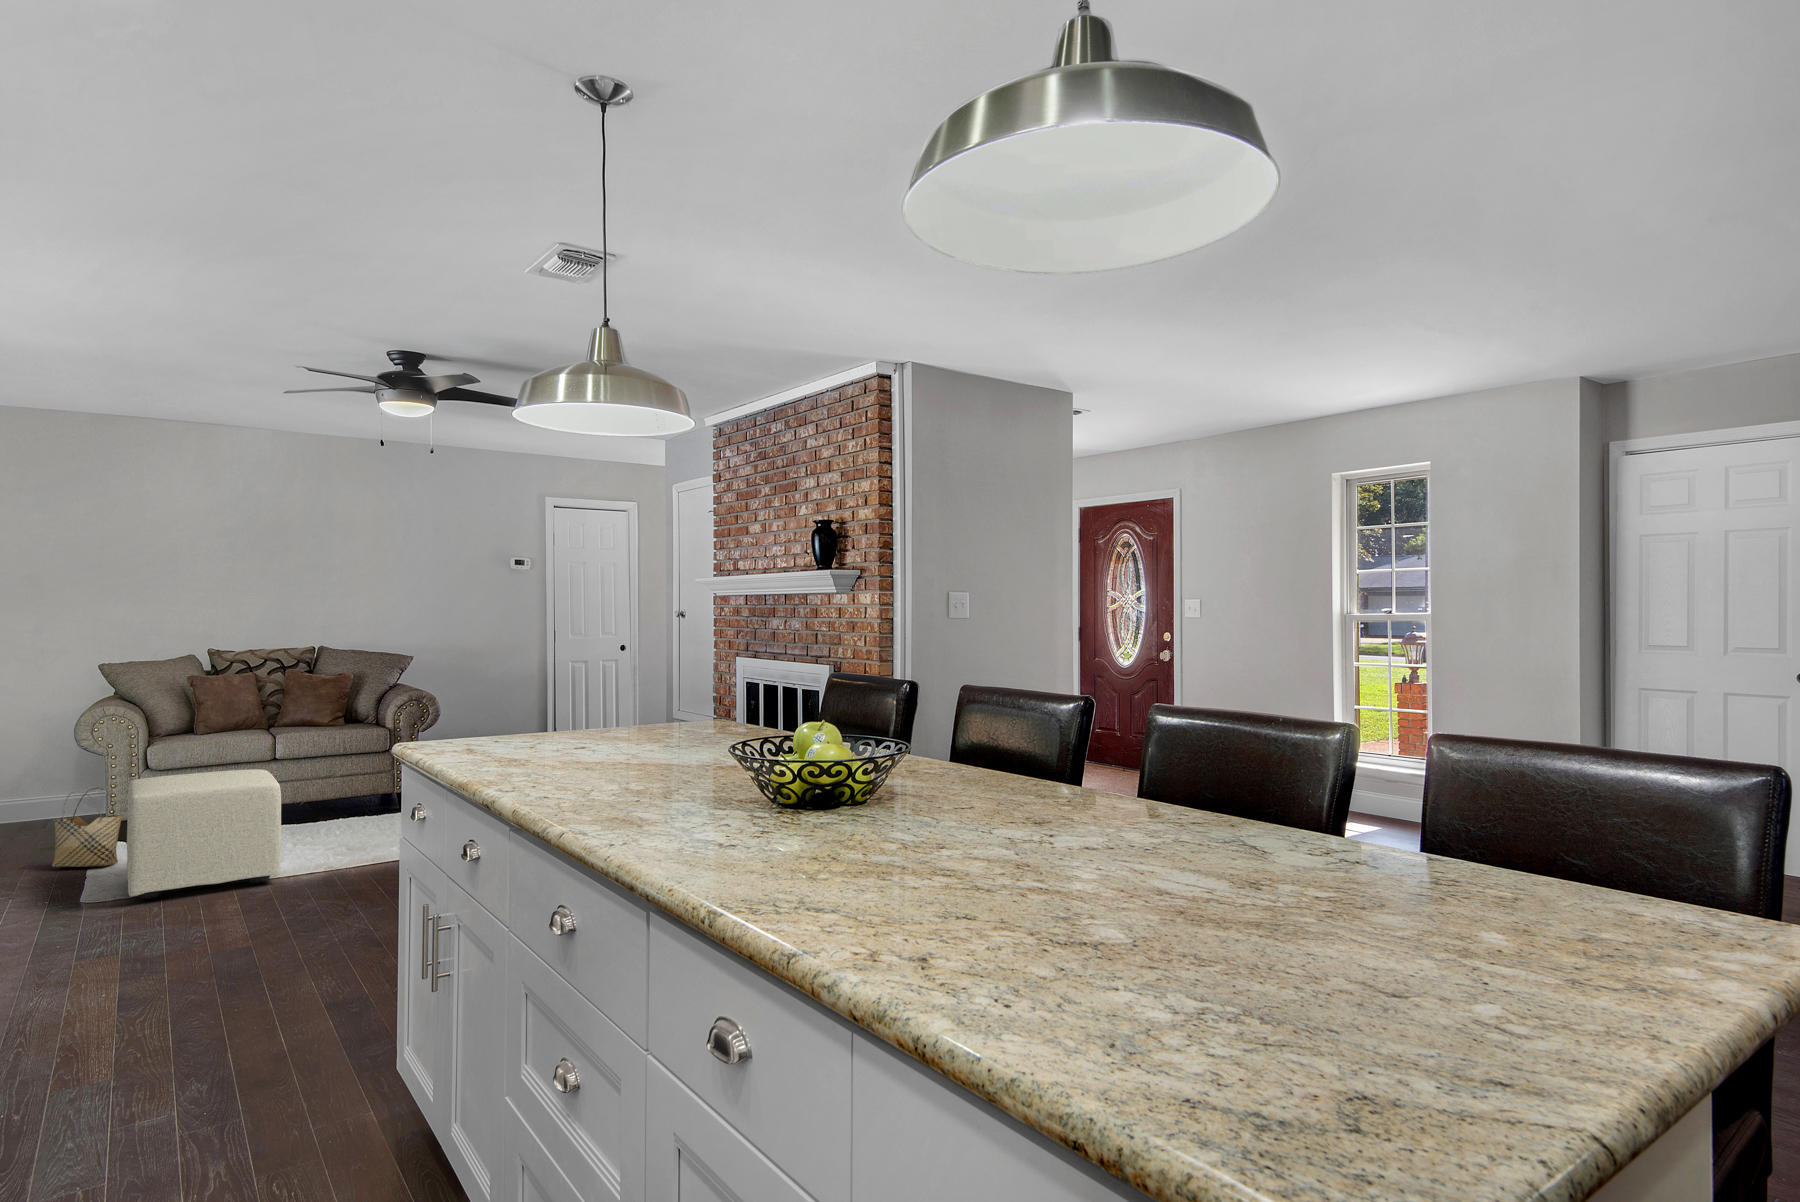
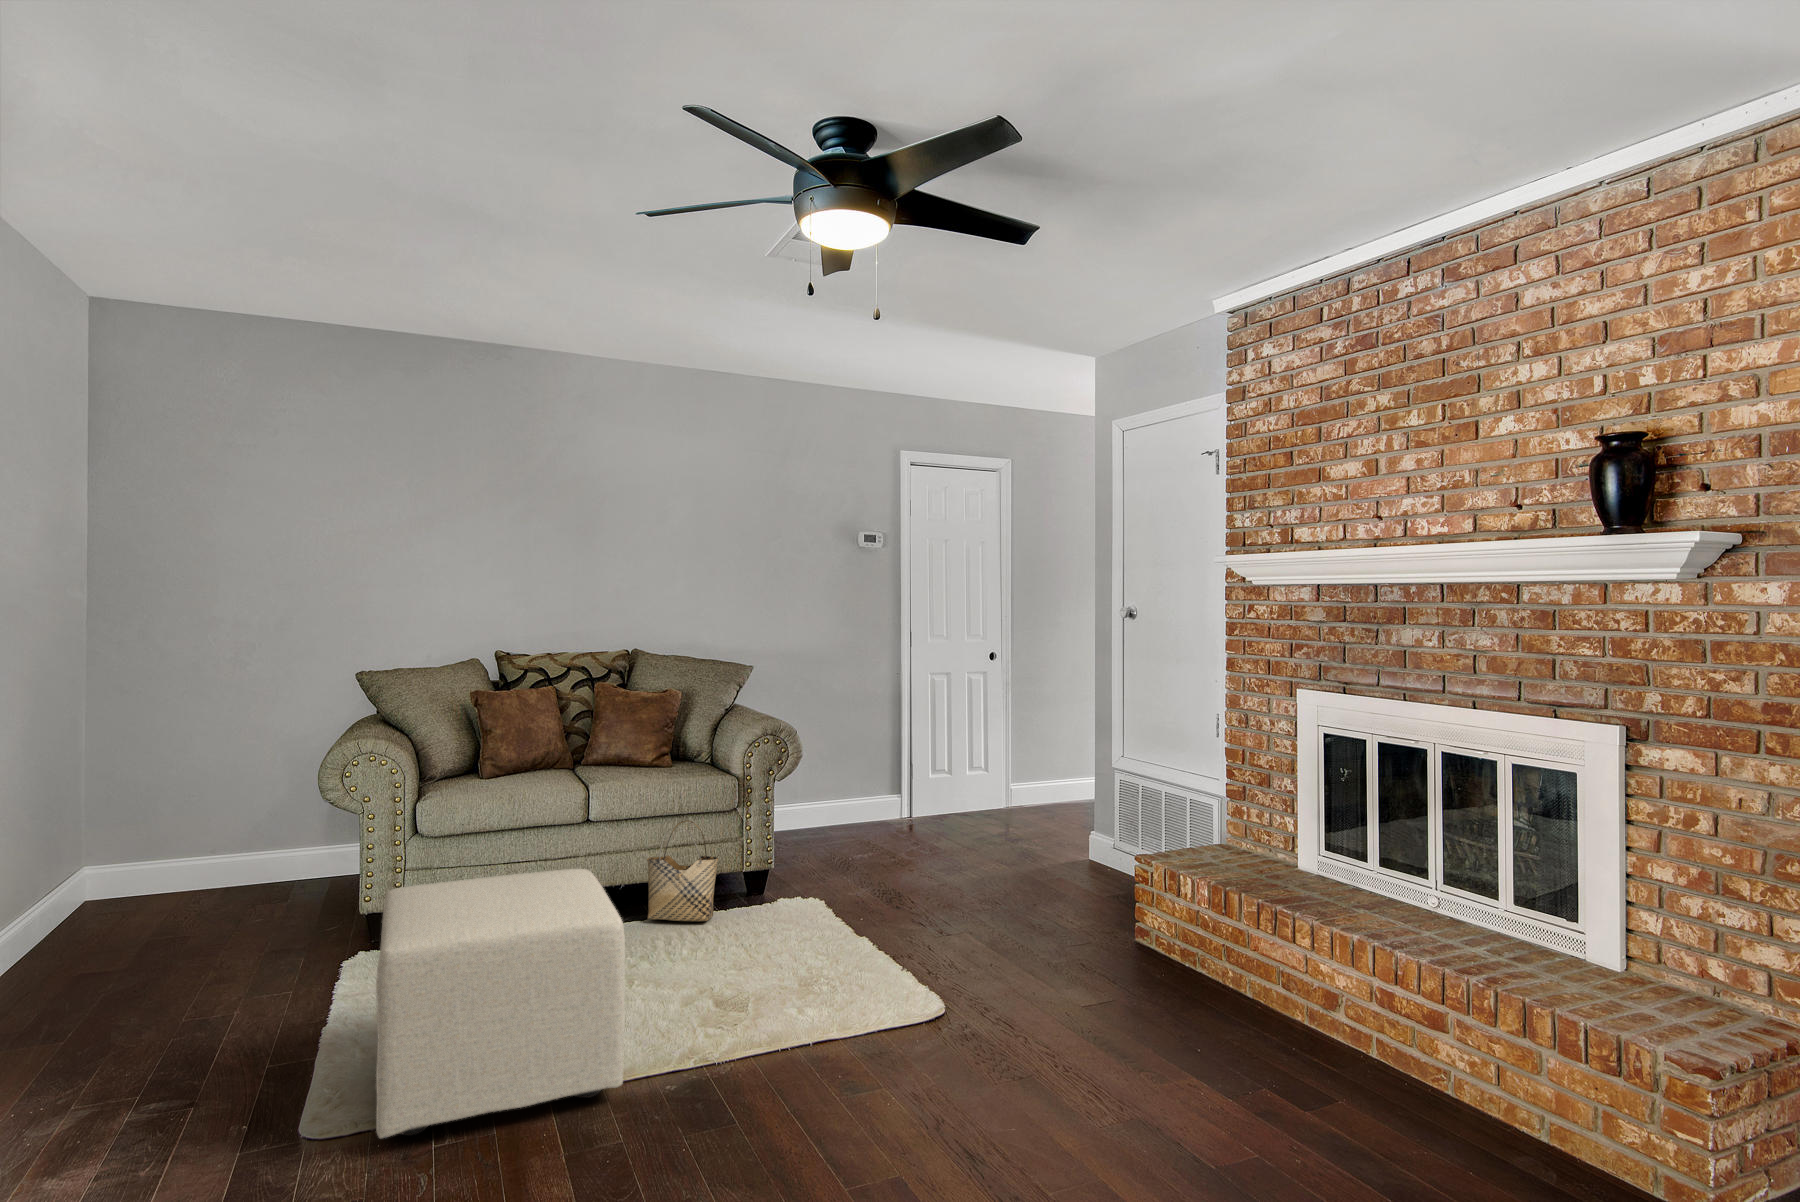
woven basket: present [52,788,122,867] -> present [647,820,718,921]

